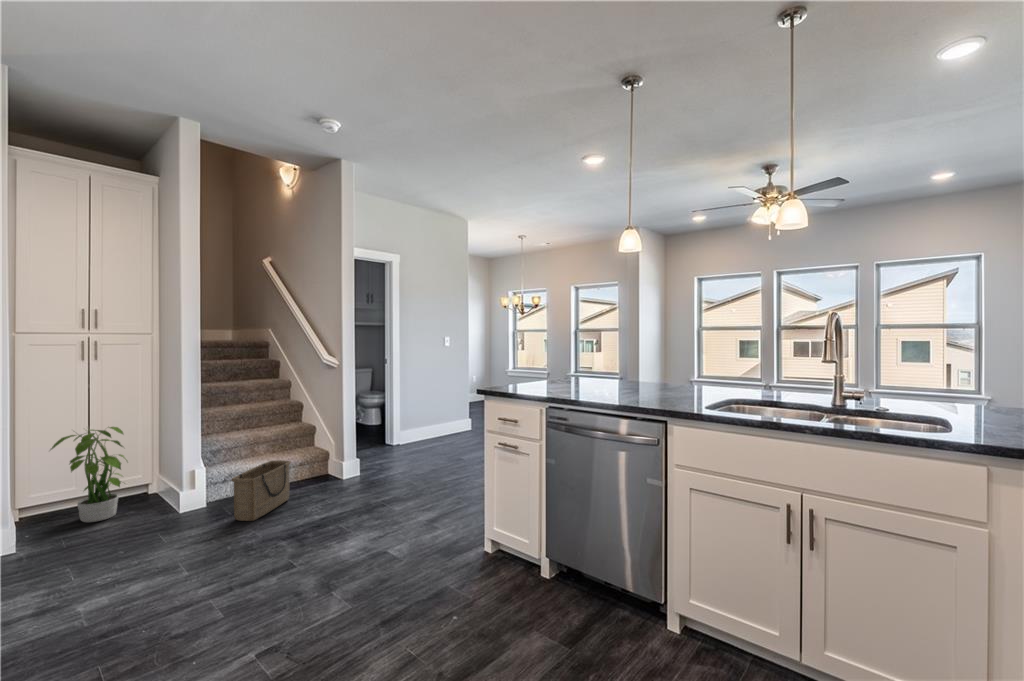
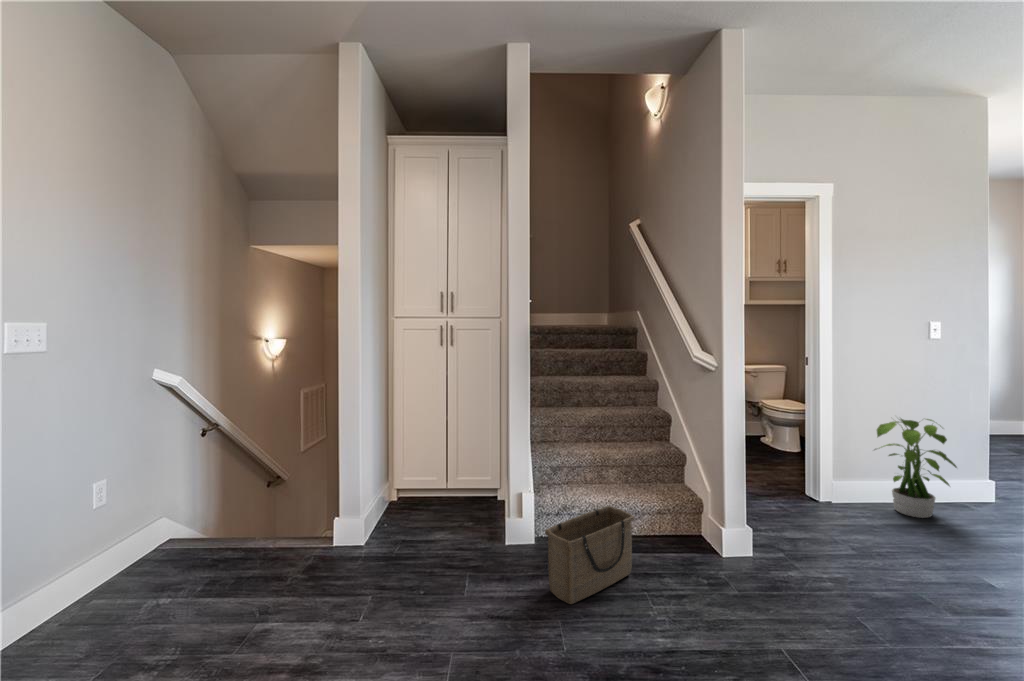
potted plant: present [50,427,127,522] -> present [874,419,957,518]

